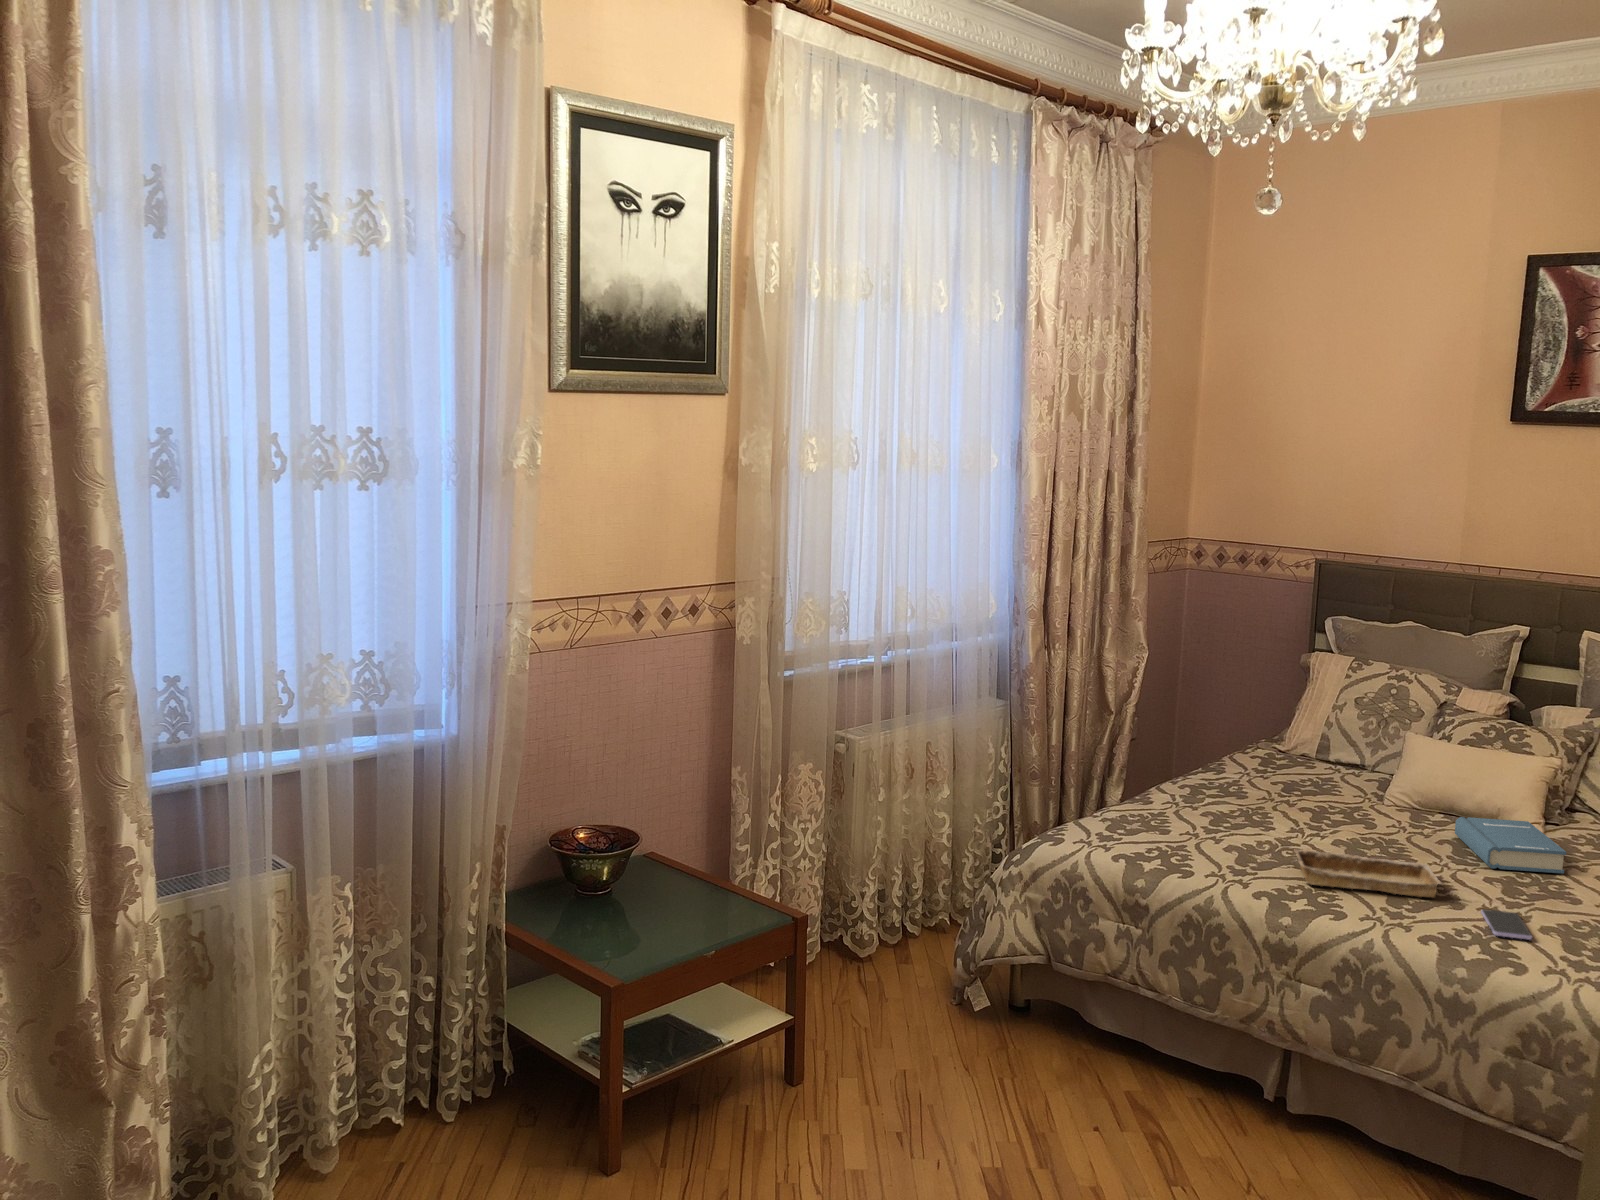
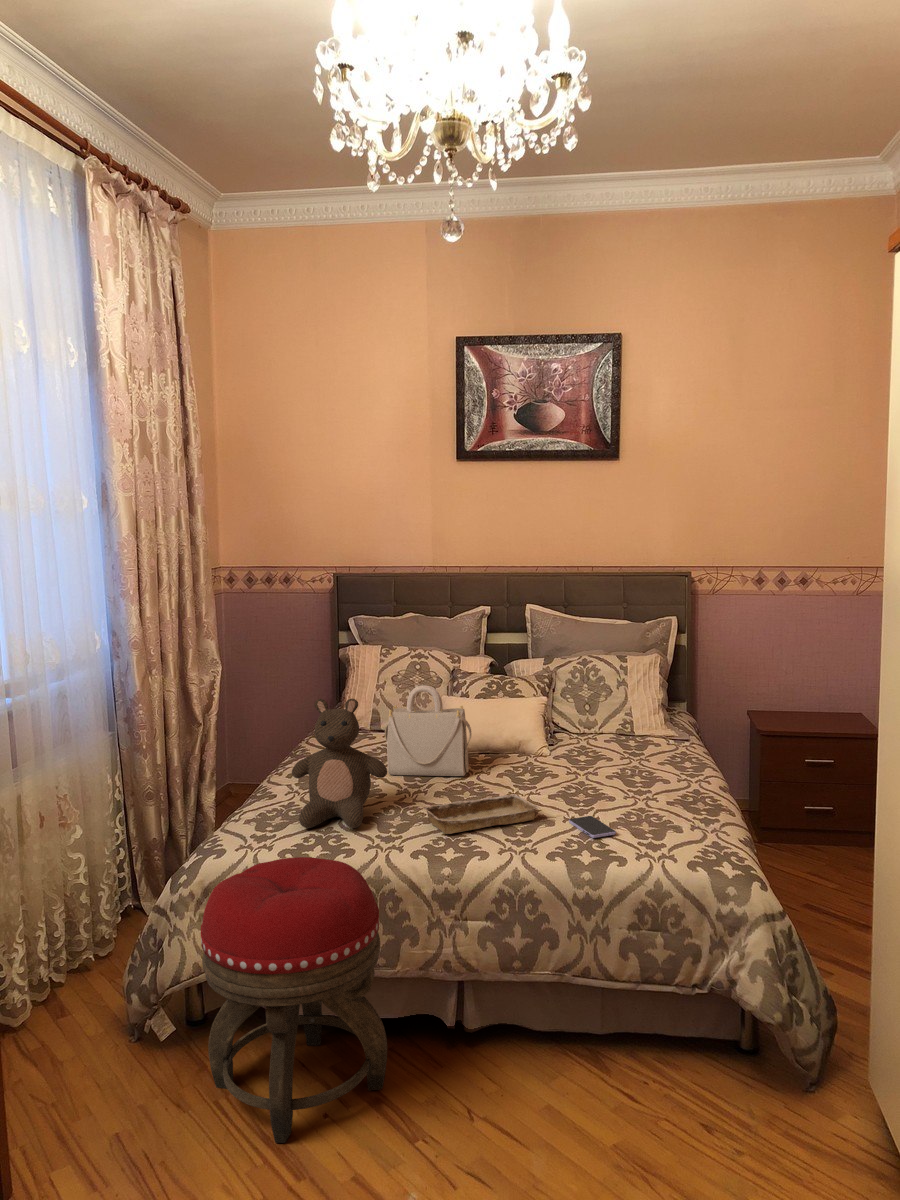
stuffed bear: none [1148,701,1265,852] -> present [292,698,387,828]
handbag: none [1293,711,1409,833] -> present [385,685,472,776]
hardback book: present [1455,817,1566,874] -> none [504,744,589,786]
footstool: none [1005,858,1195,1132] -> present [201,857,387,1143]

